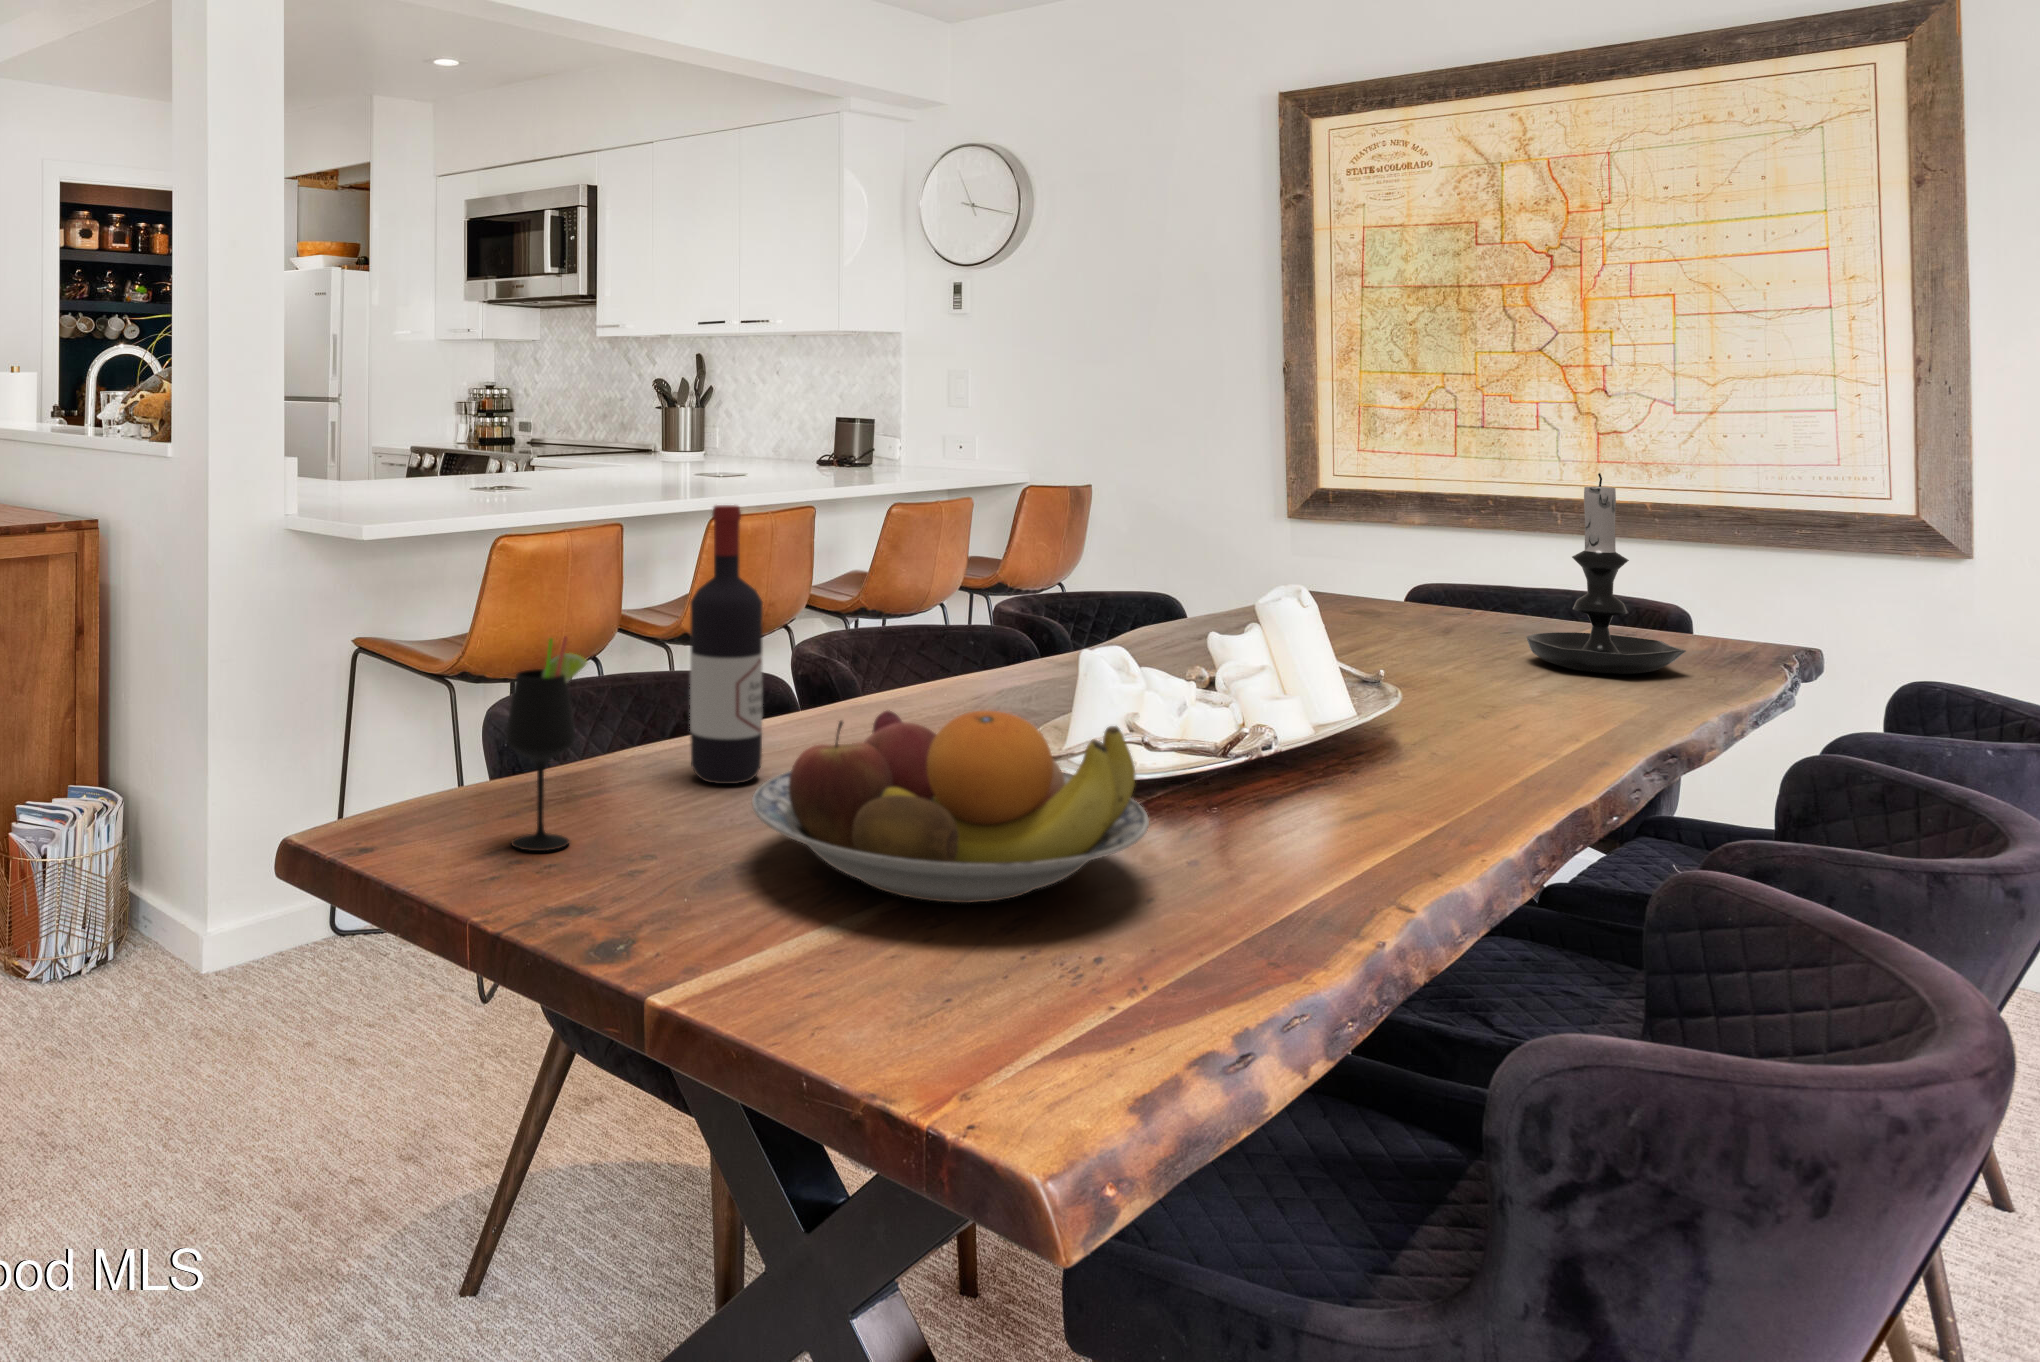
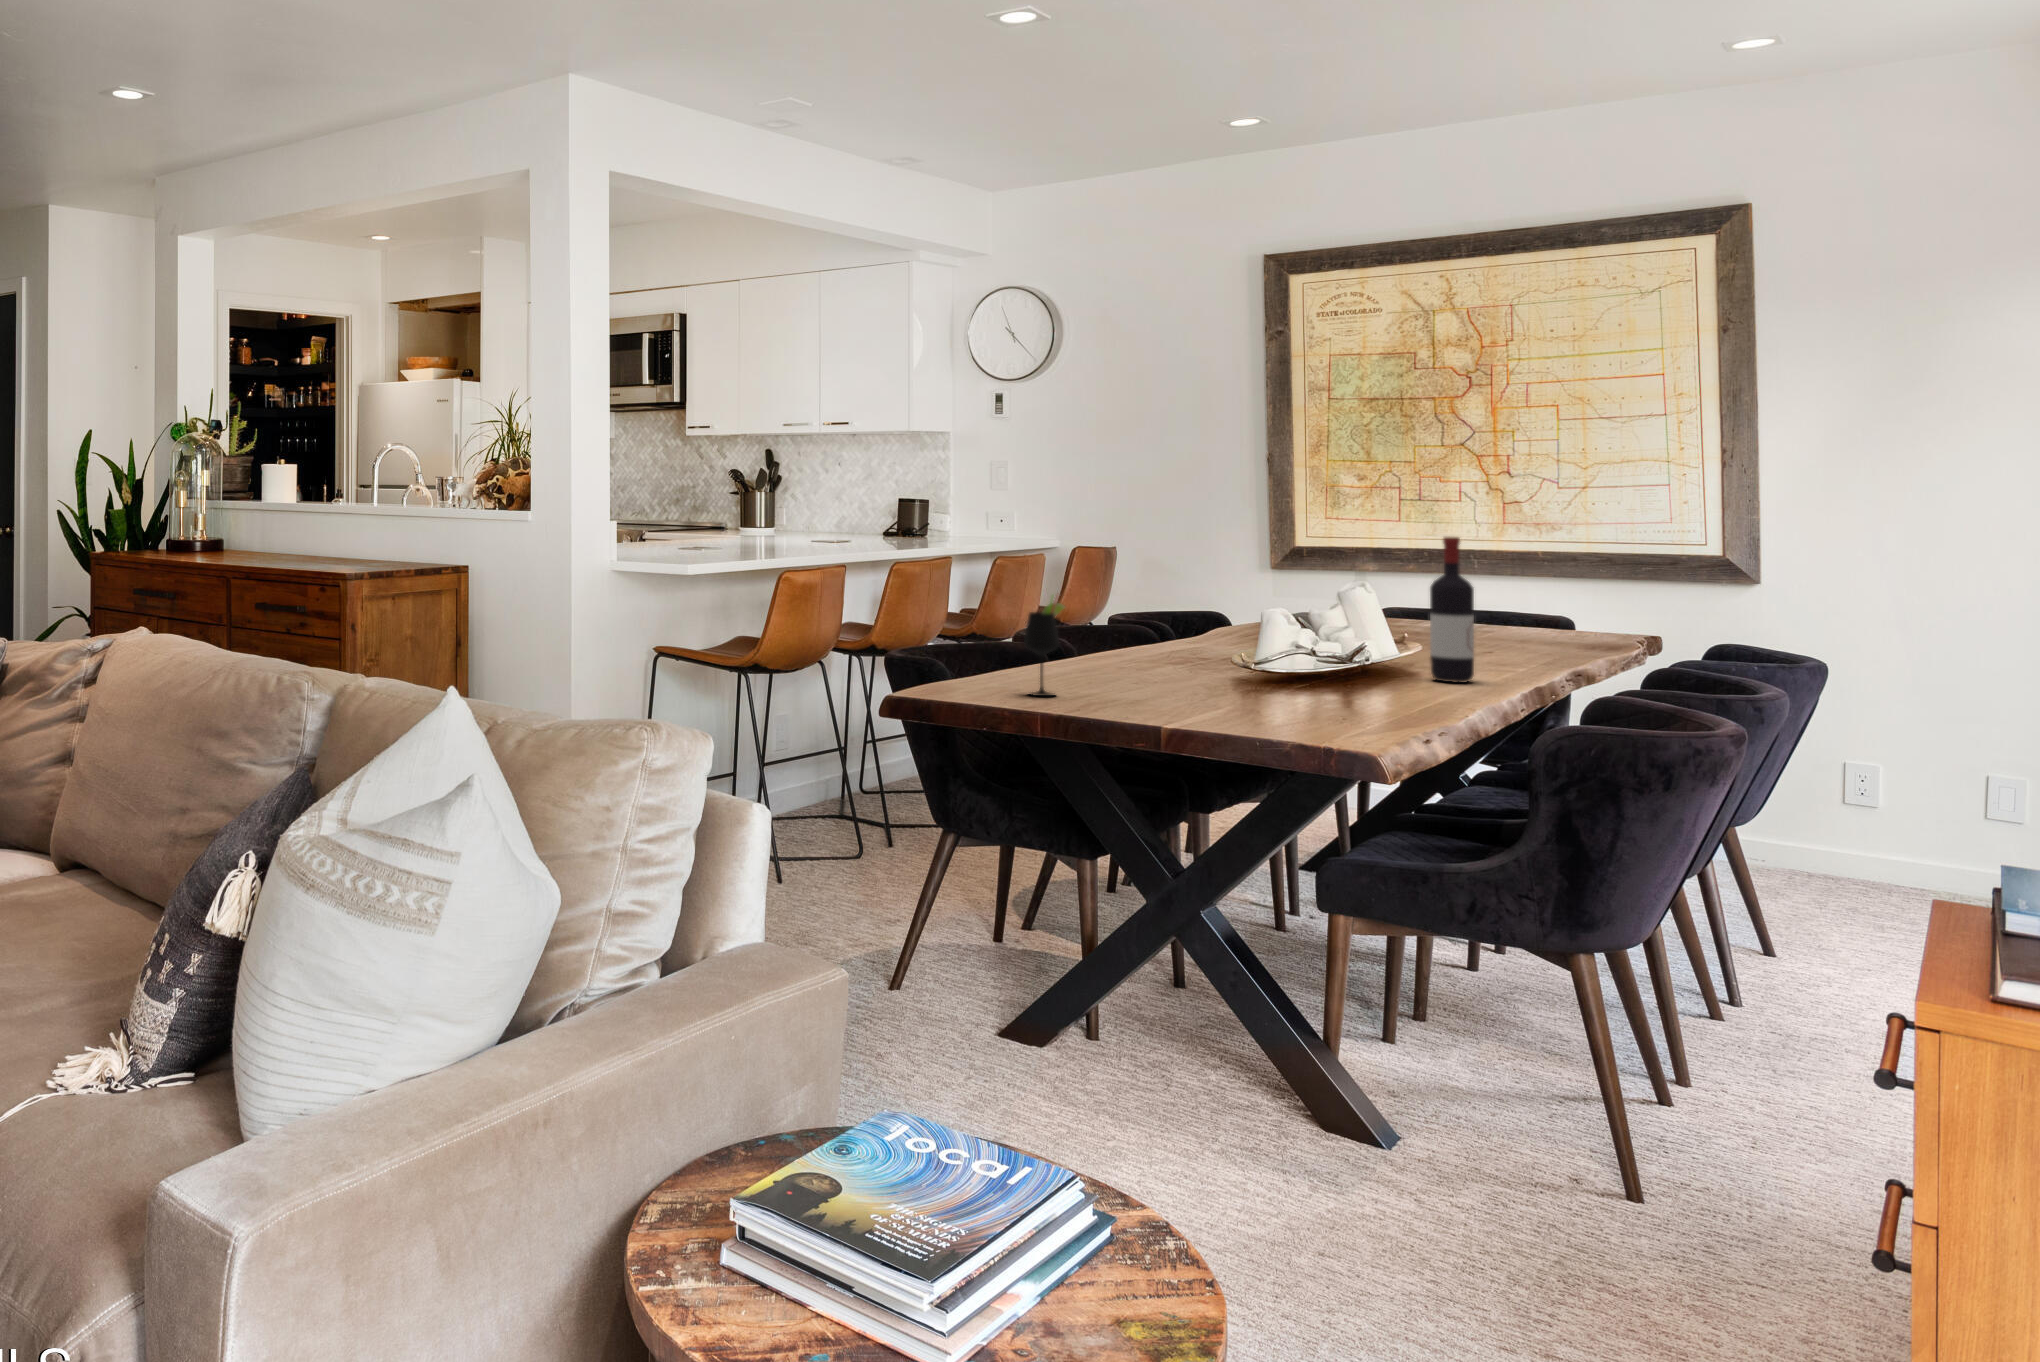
candle holder: present [1526,473,1686,674] -> none [1479,522,1577,642]
wine bottle: present [690,505,763,784] -> present [1430,537,1474,683]
fruit bowl: present [752,710,1149,903] -> none [1150,623,1349,706]

